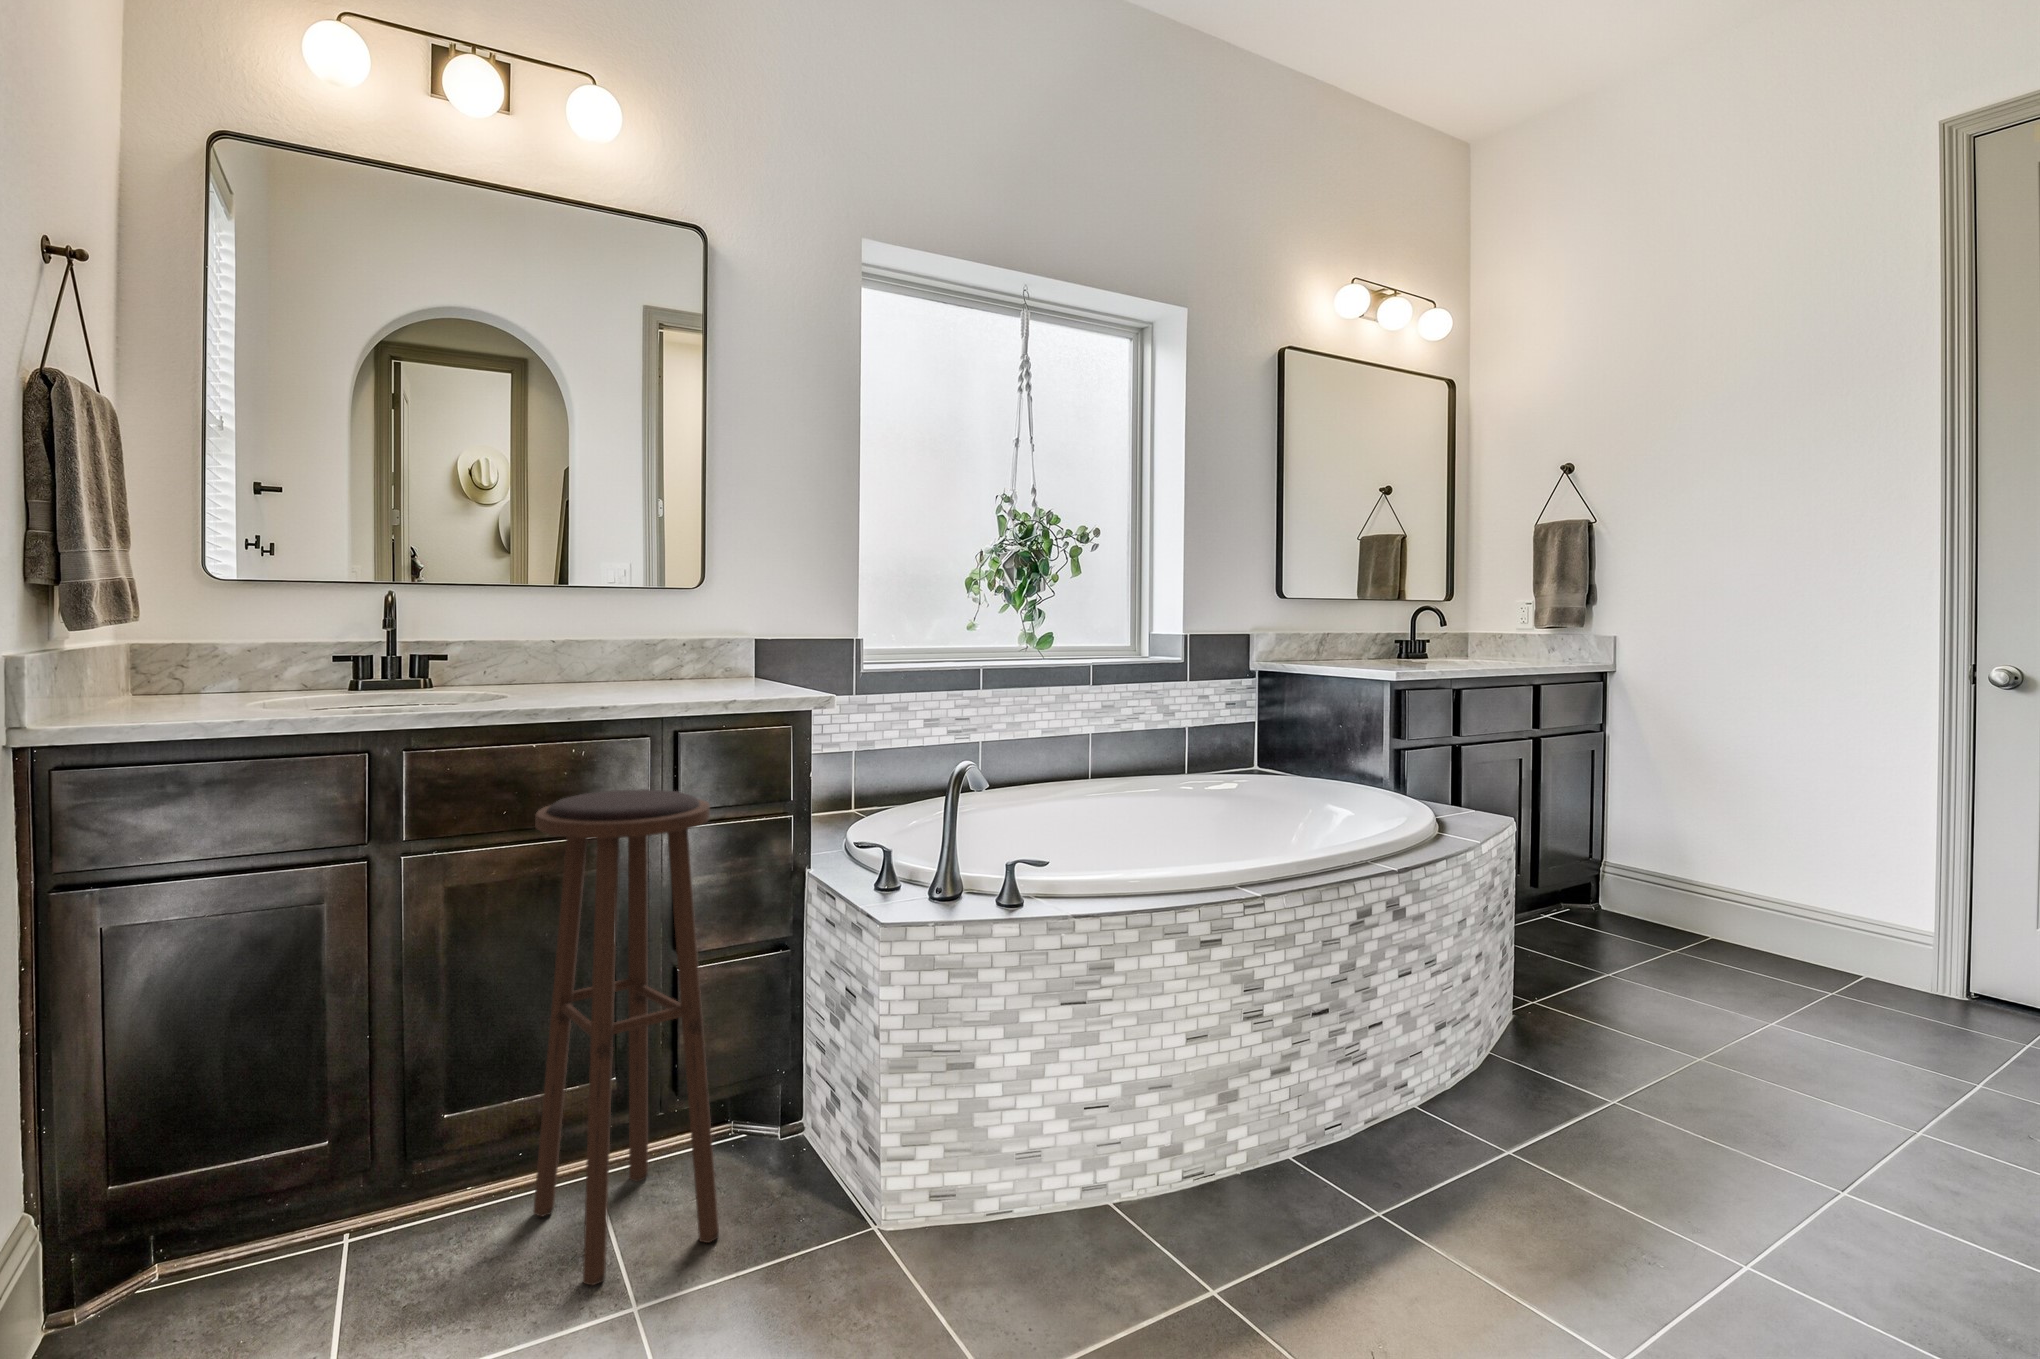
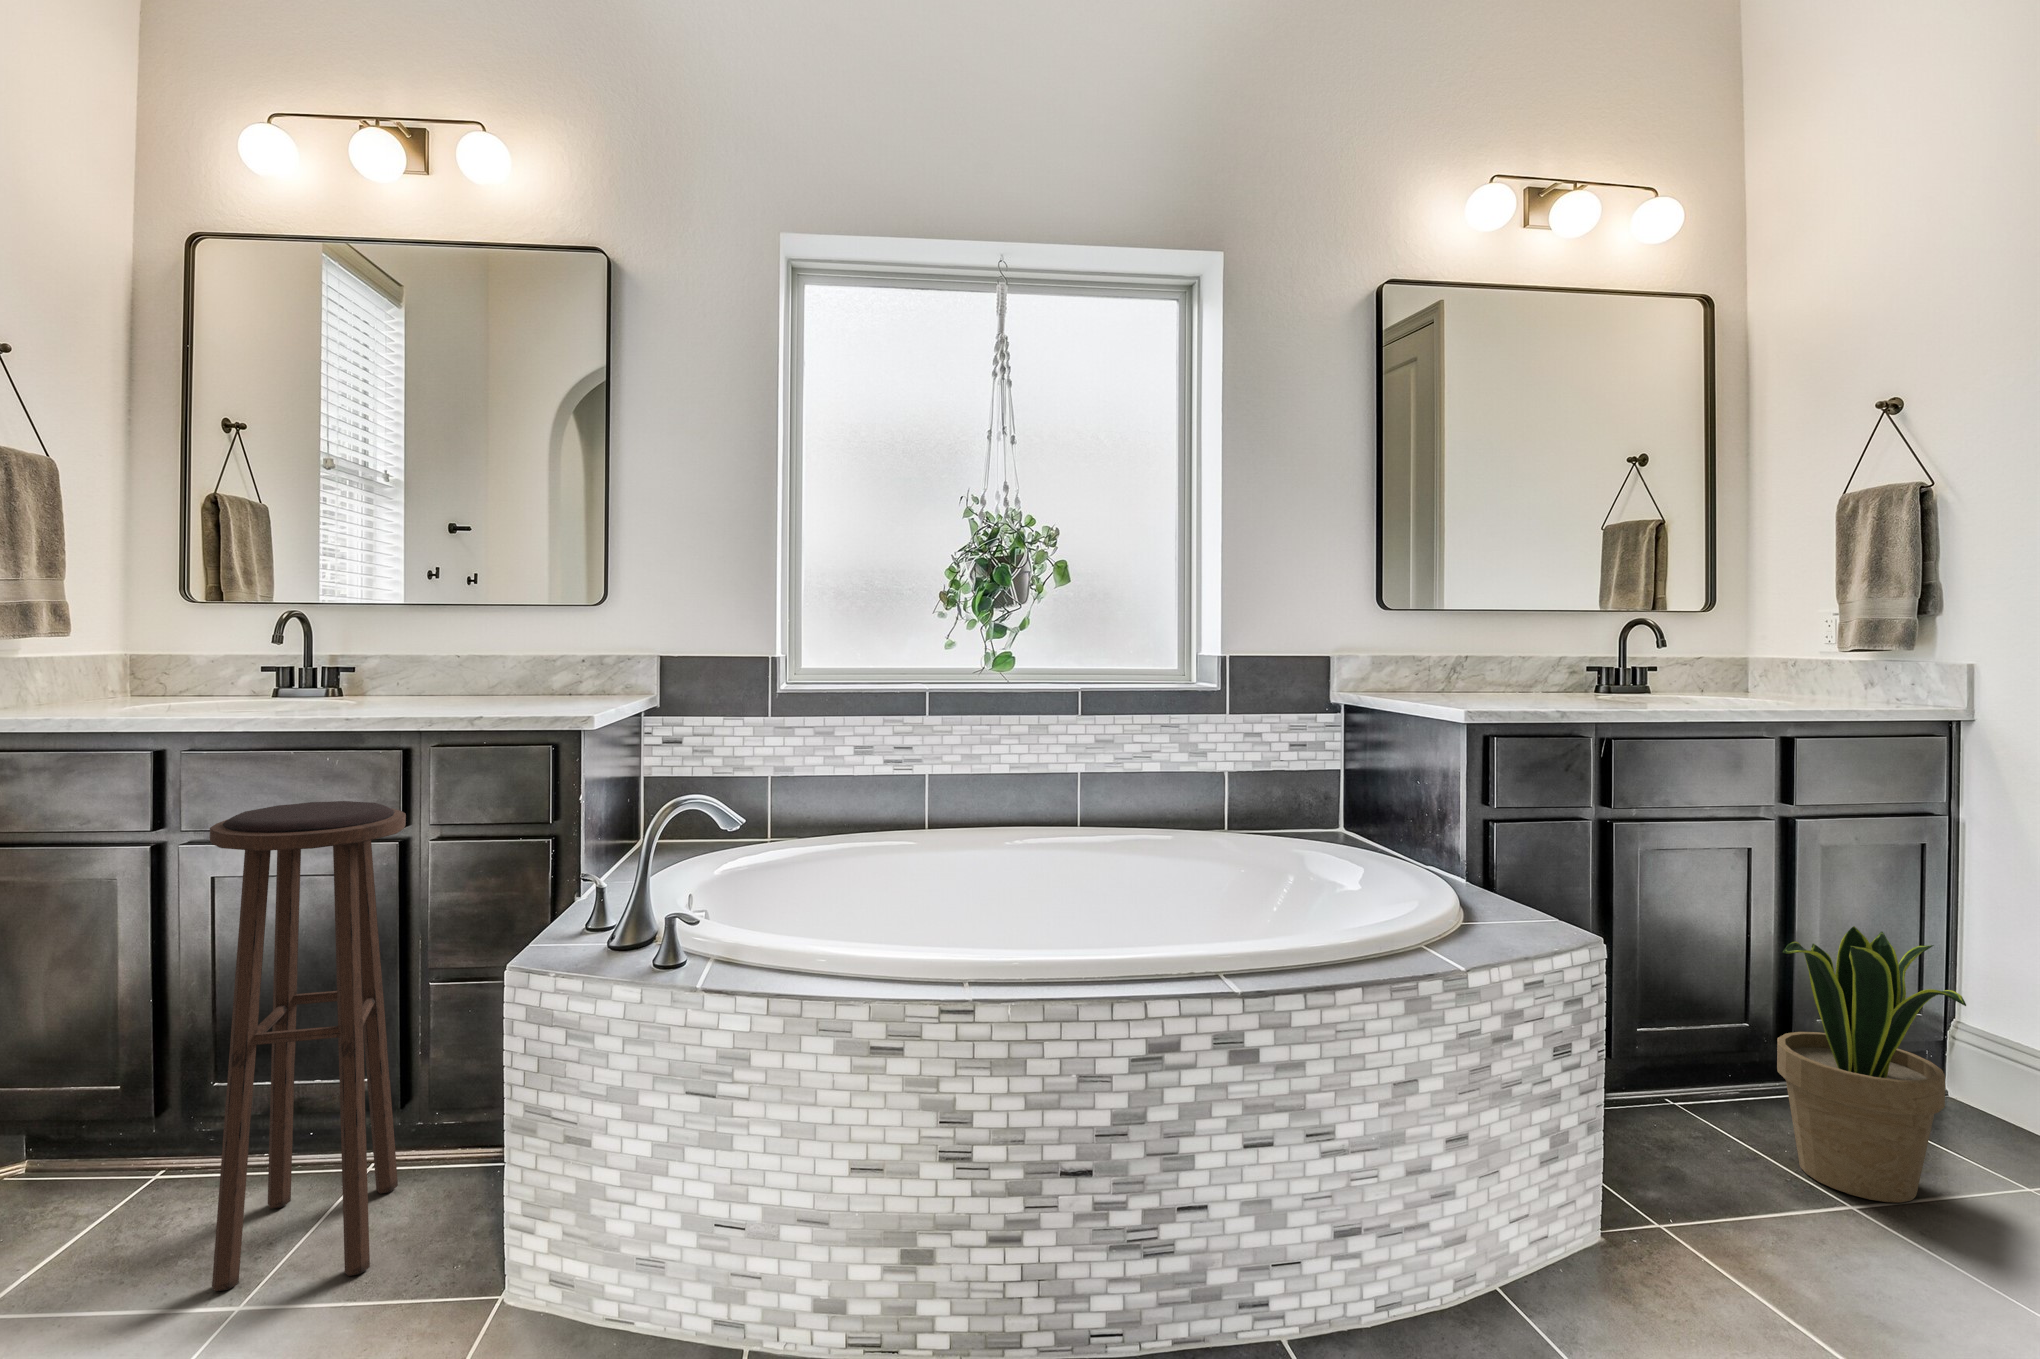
potted plant: none [1564,802,1676,975] -> present [1777,926,1966,1203]

